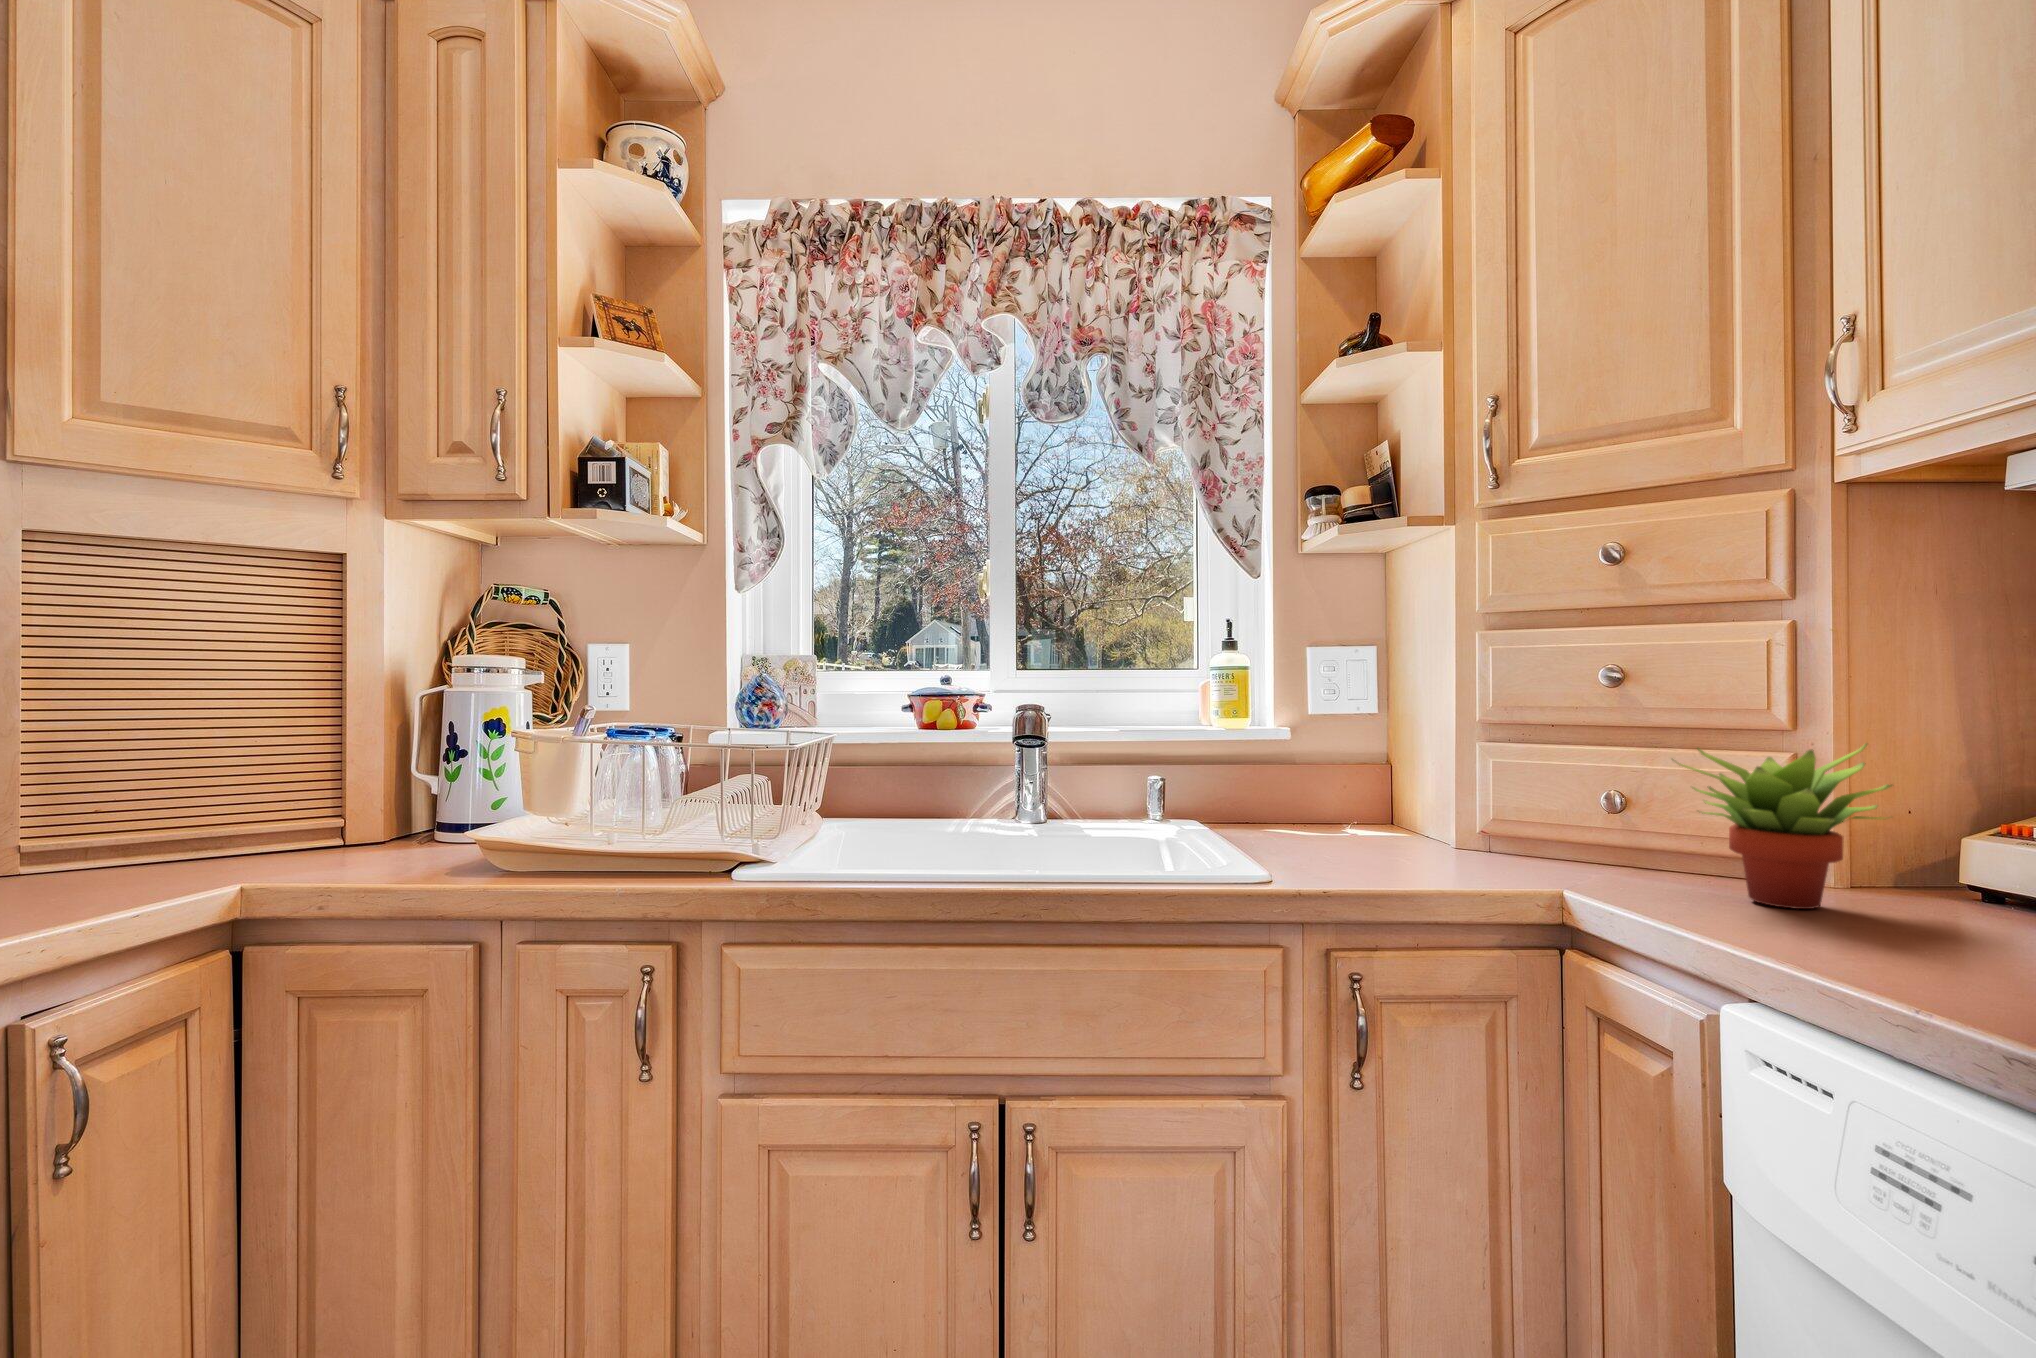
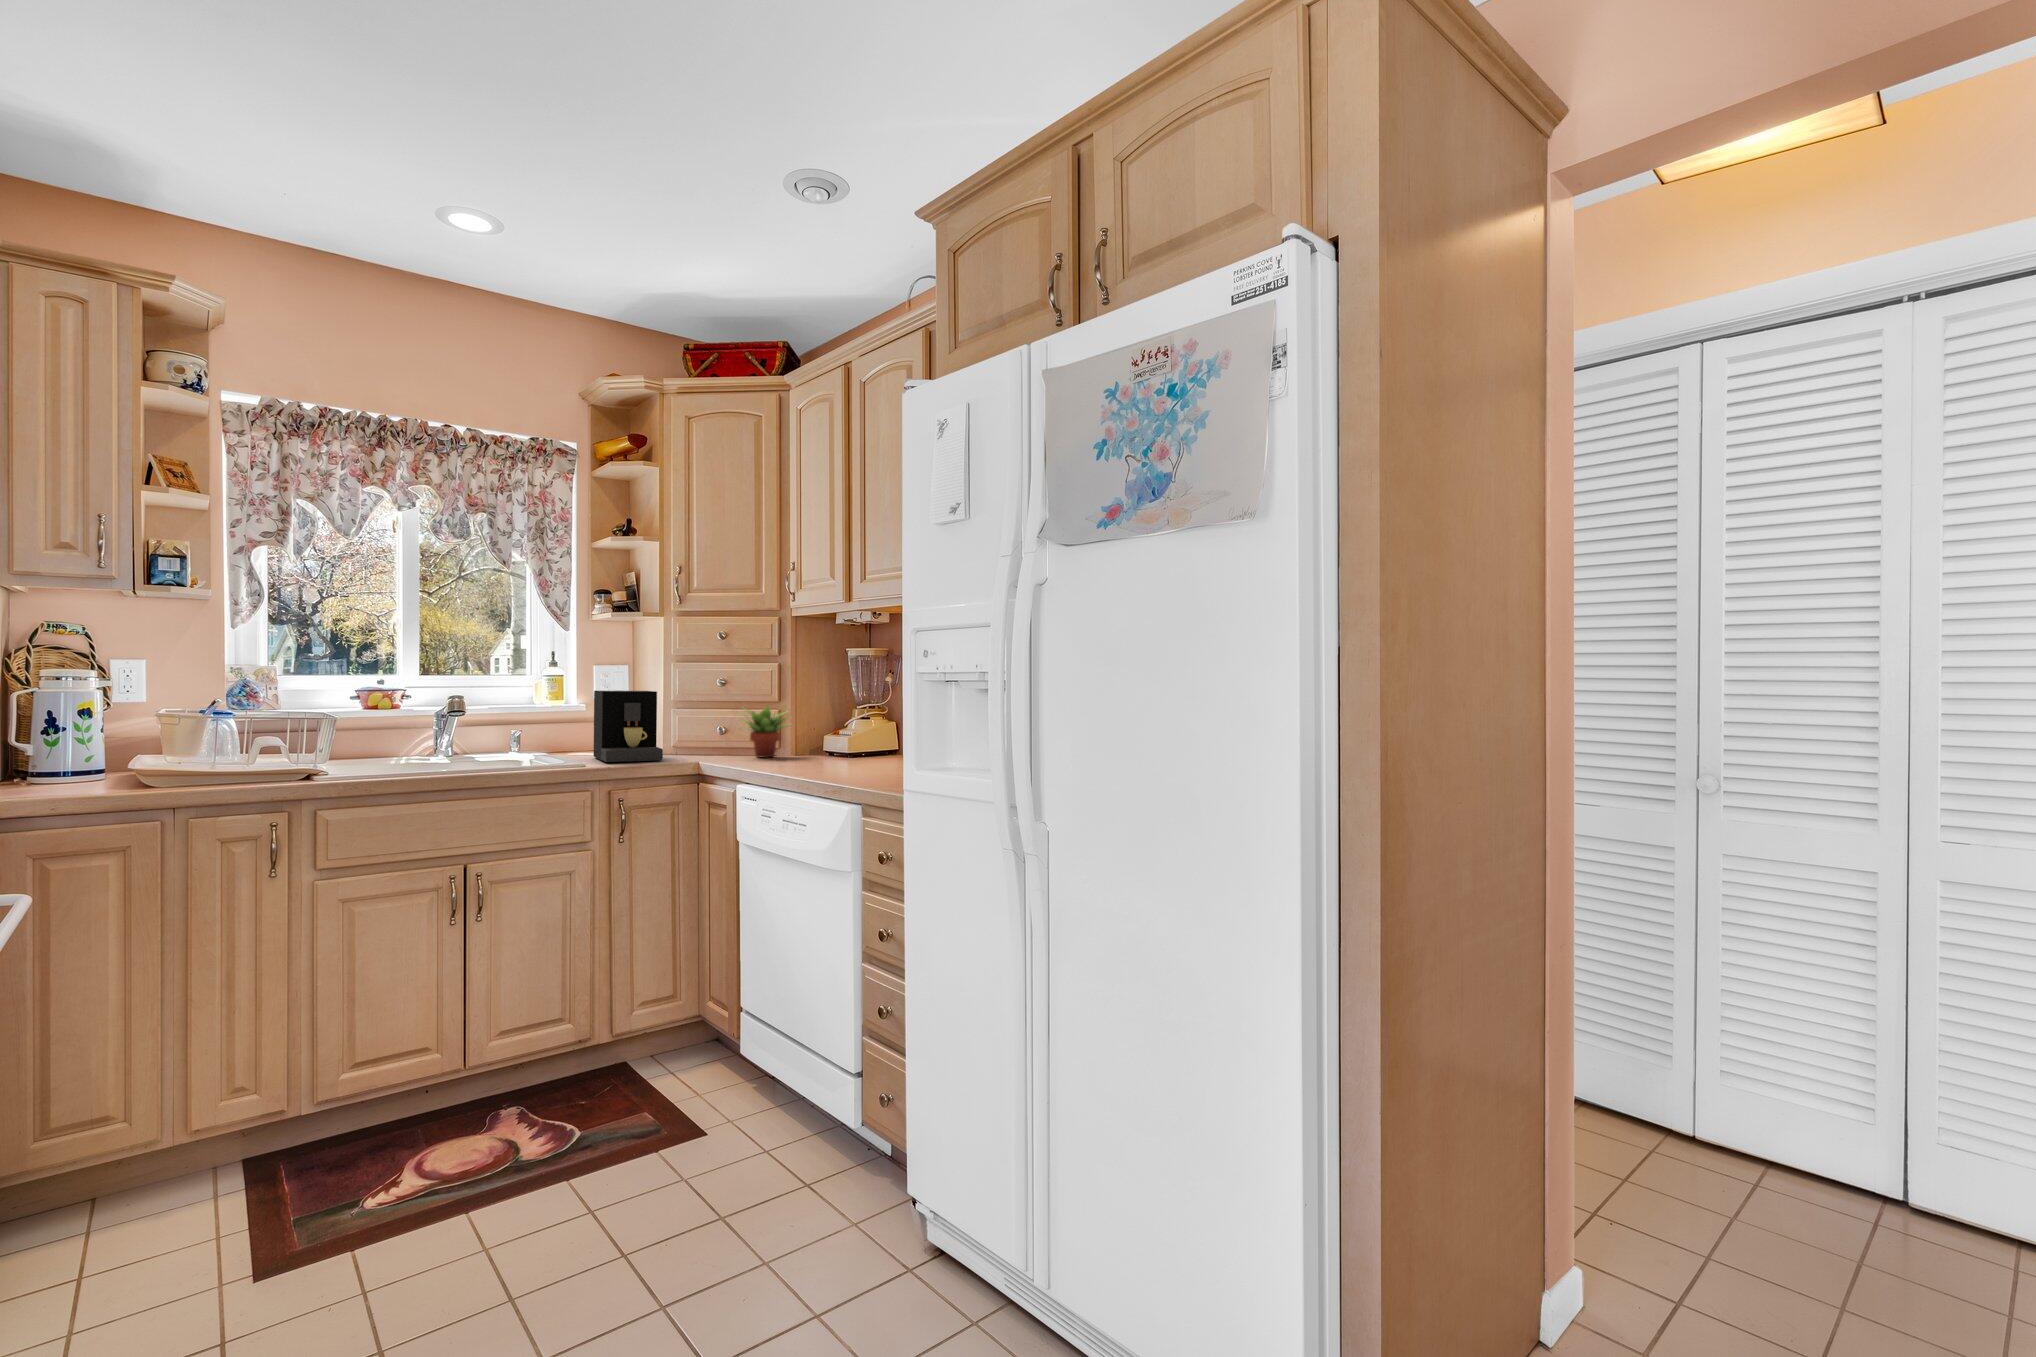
coffee maker: none [1300,696,1466,883] -> present [594,691,663,762]

